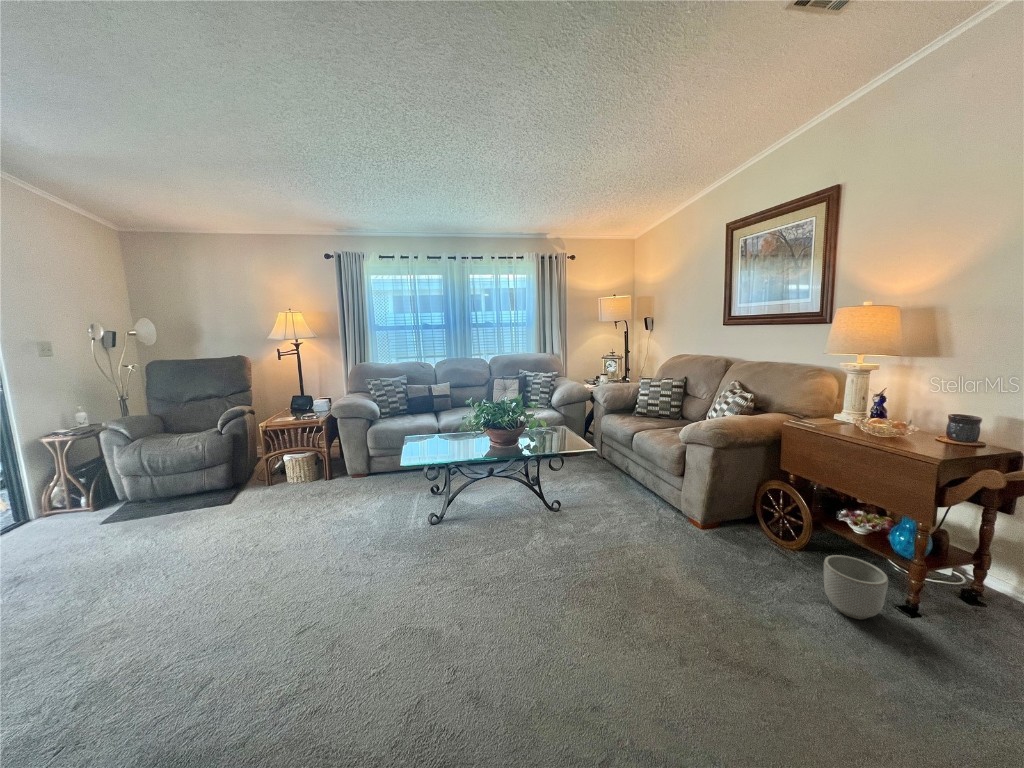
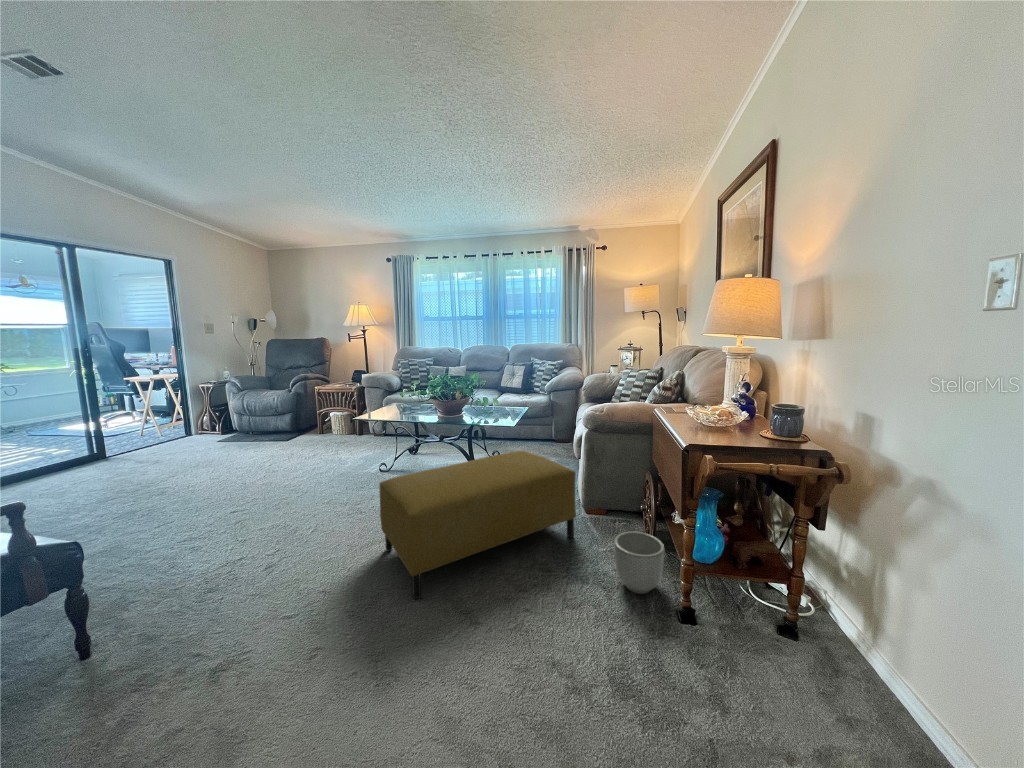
ottoman: none [570,483,737,707] -> present [379,451,576,599]

